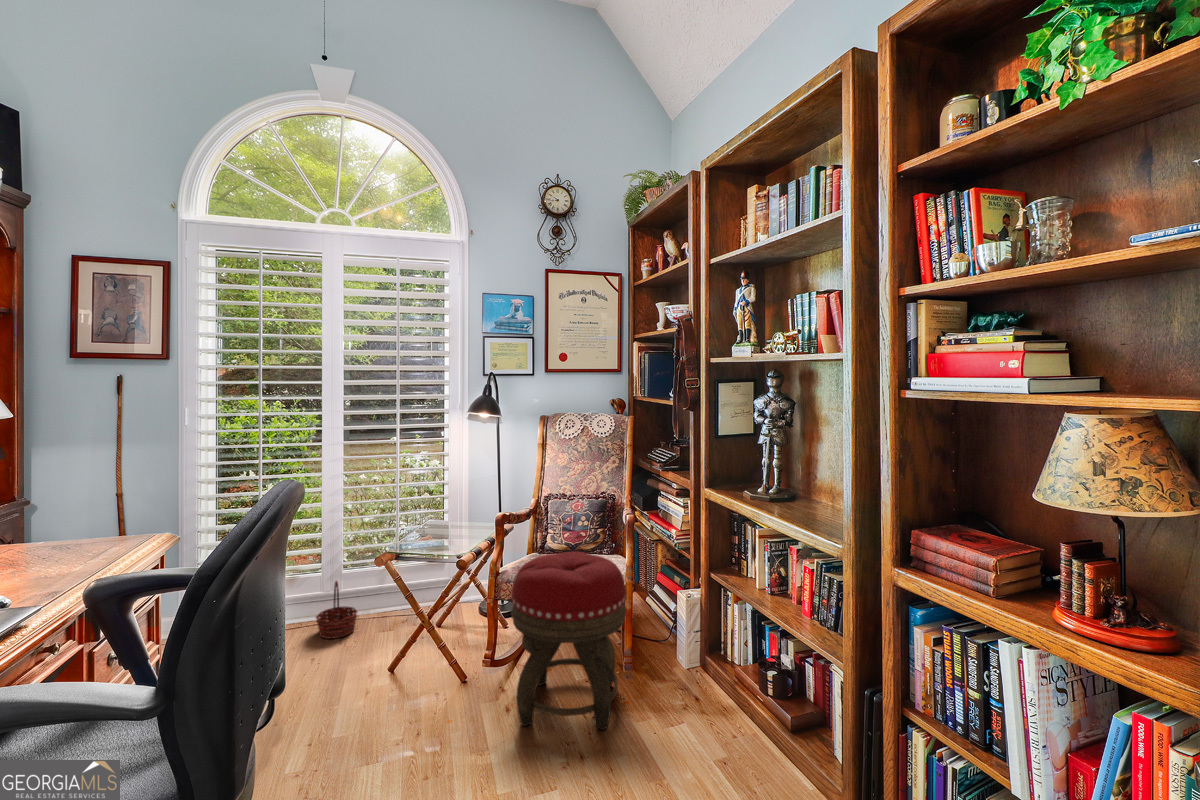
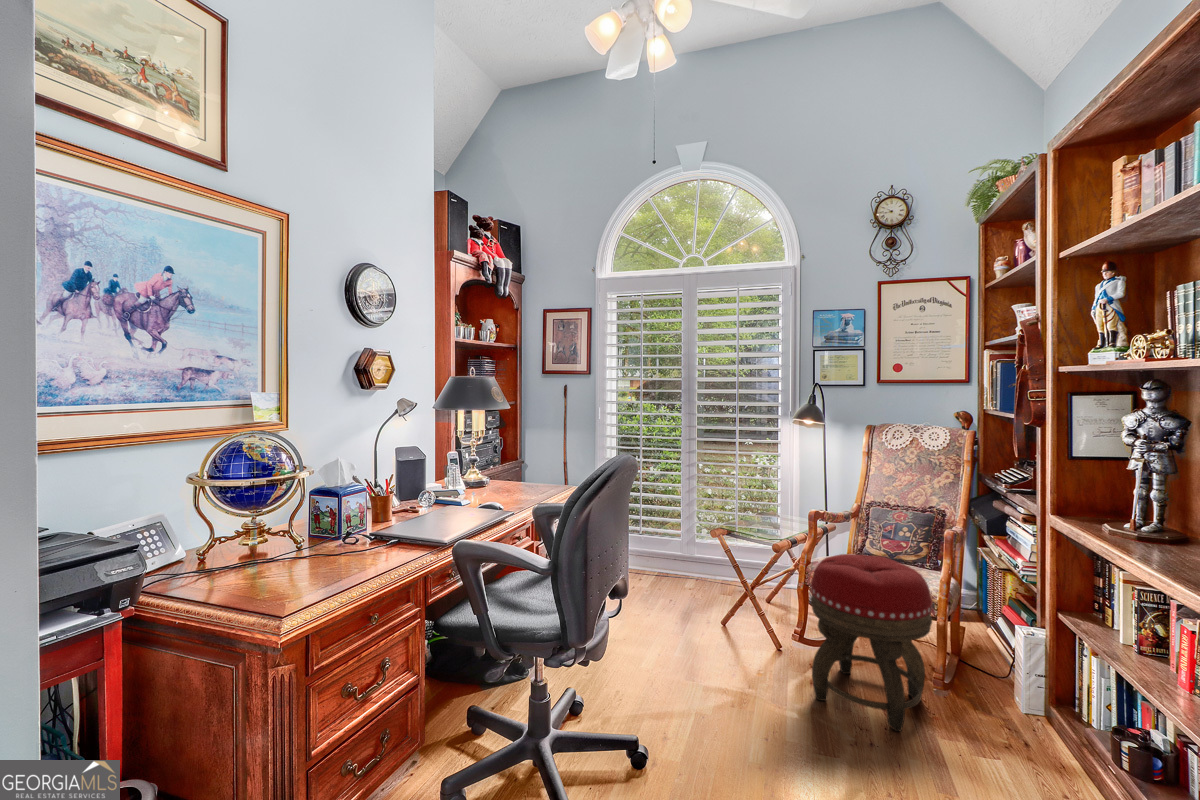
basket: present [316,581,358,638] -> none [674,546,704,590]

